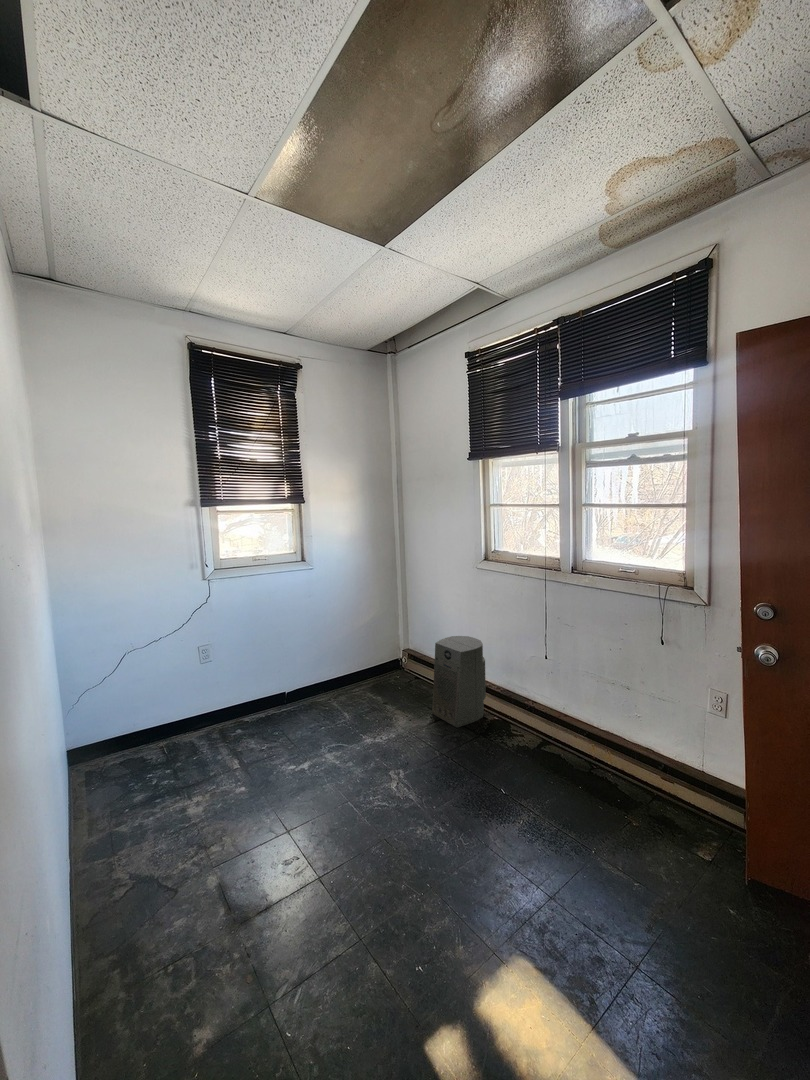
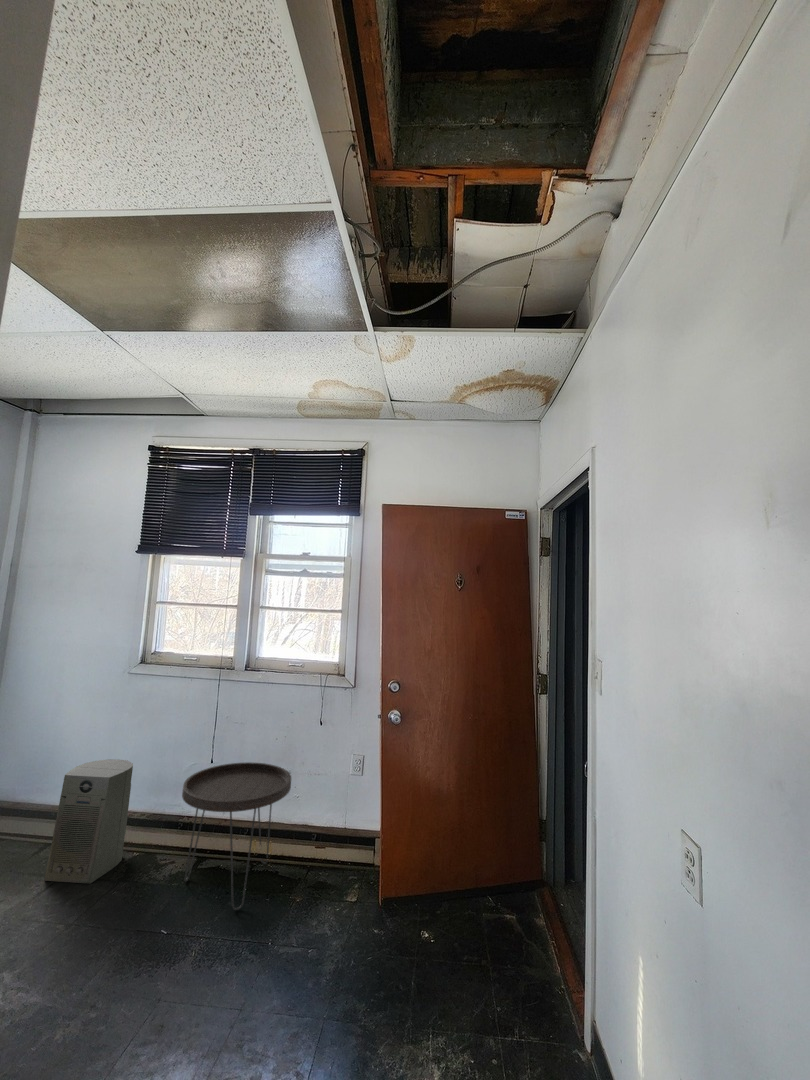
side table: none [506,663,620,806] -> present [182,762,291,910]

